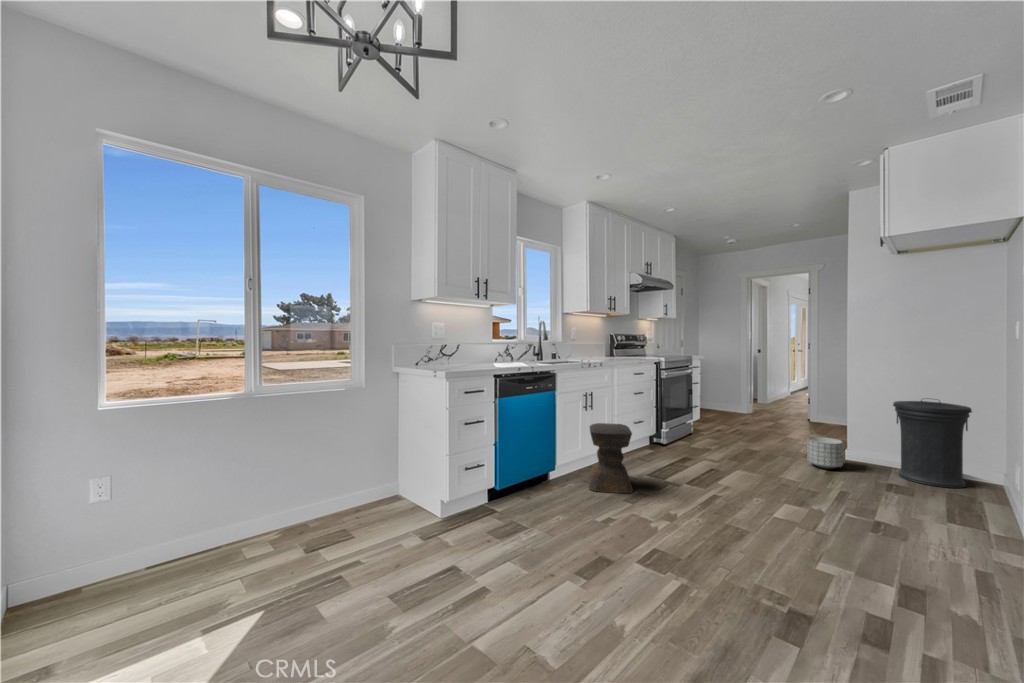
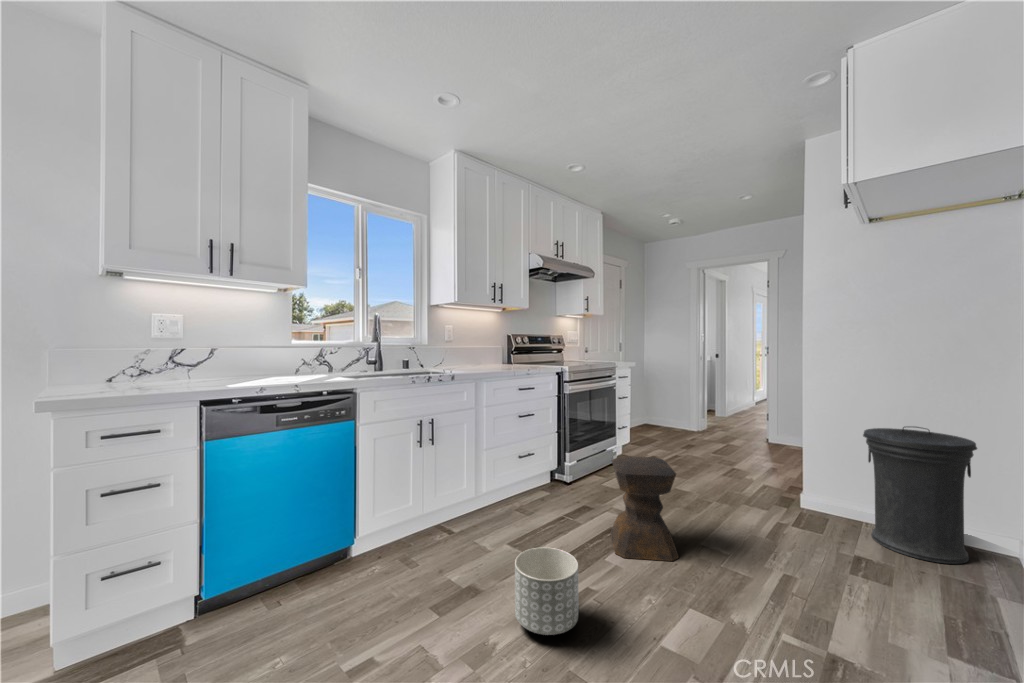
stool: present [589,423,633,493] -> present [610,456,679,561]
planter: present [807,437,843,469] -> present [515,547,578,635]

